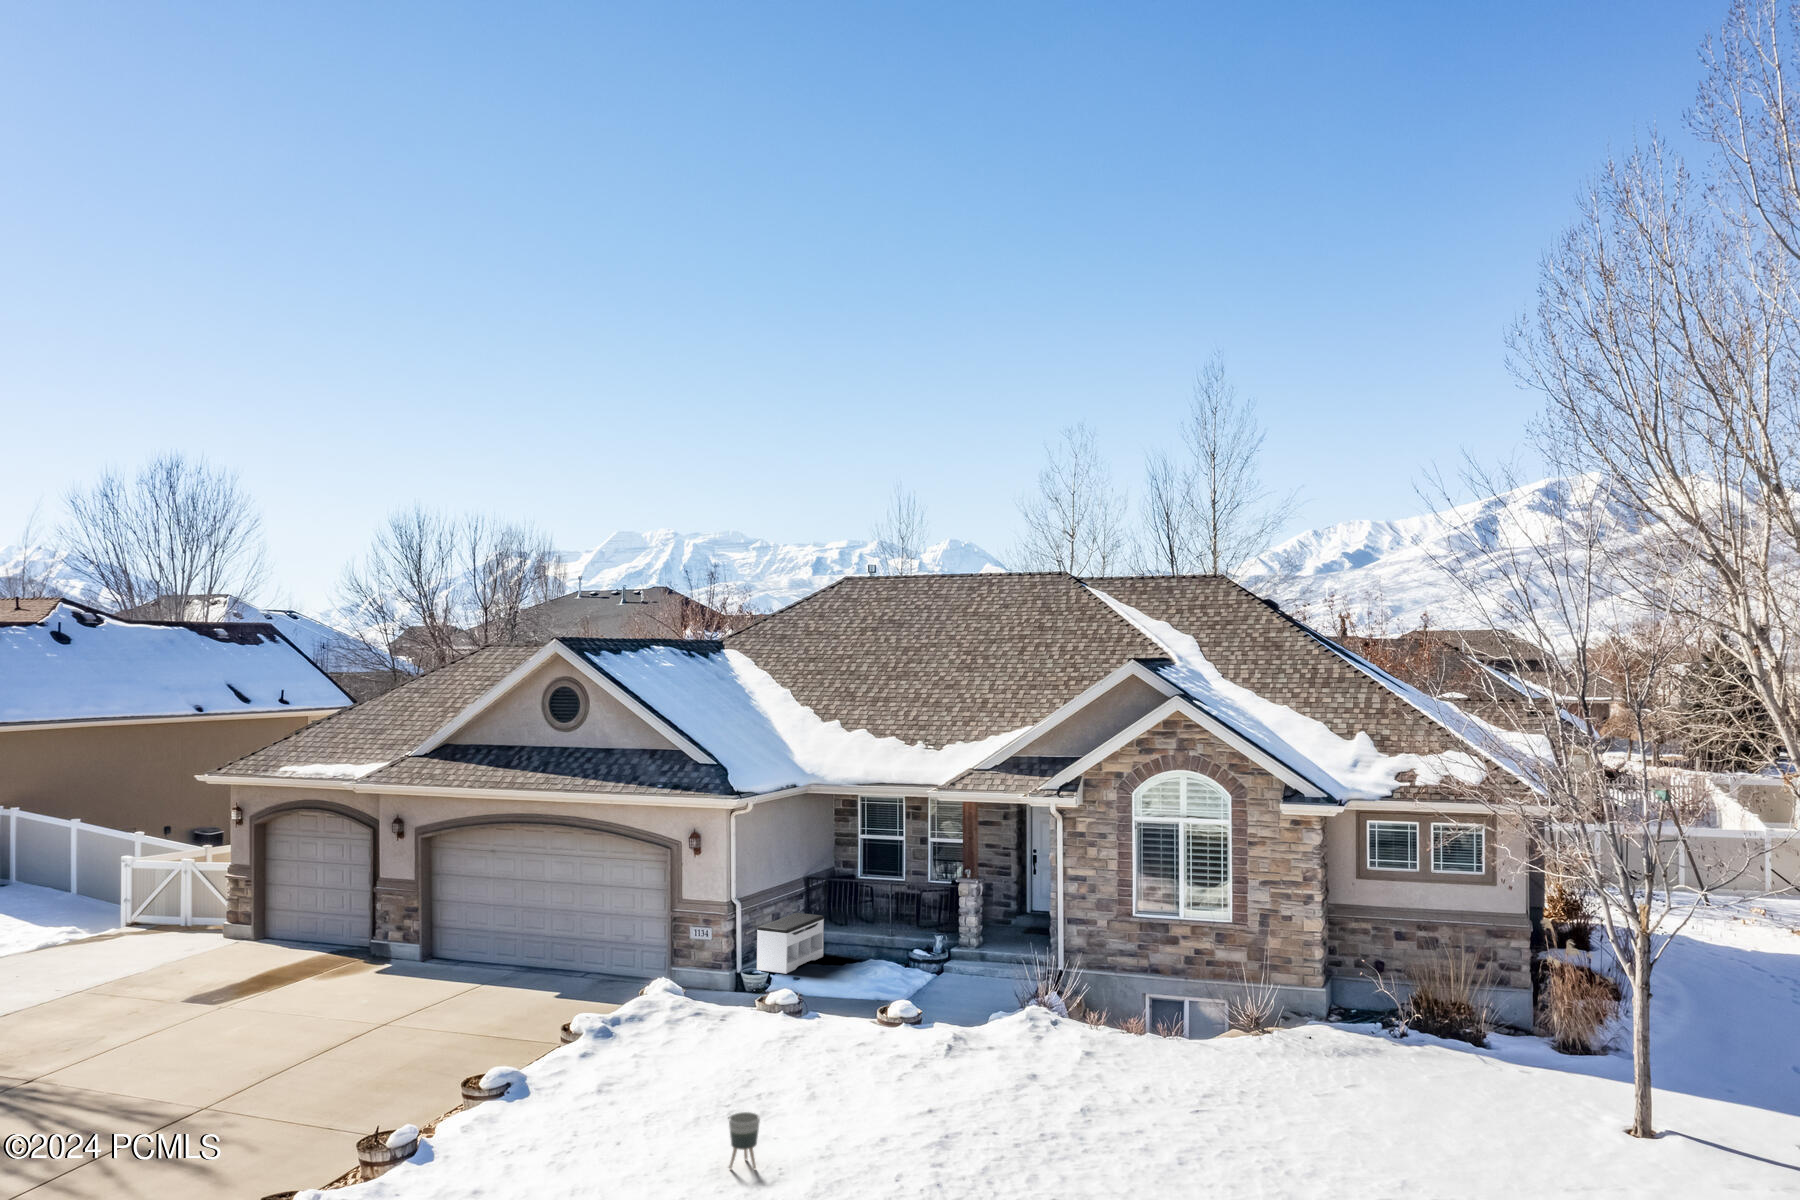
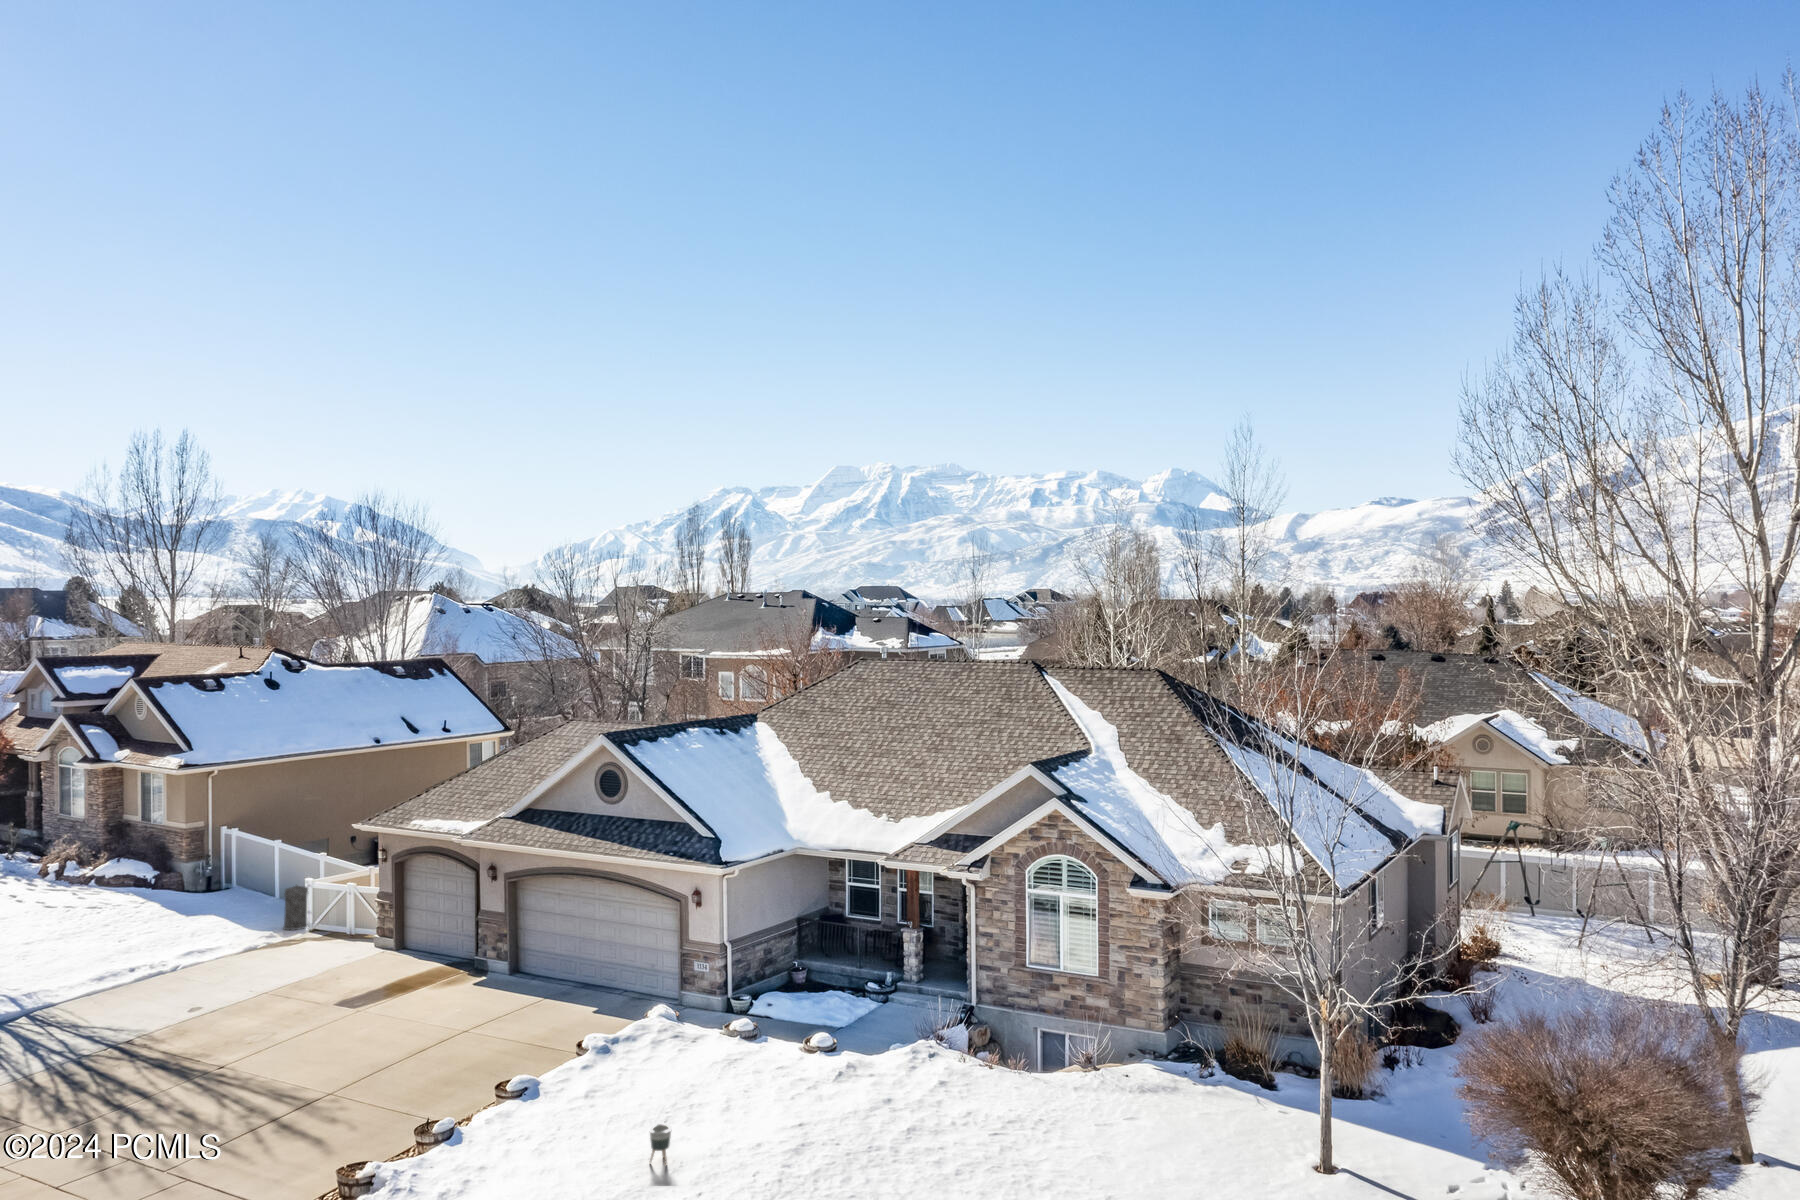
trash can: none [91,861,127,921] -> present [283,885,308,930]
bench: present [757,913,824,974] -> none [748,948,805,999]

